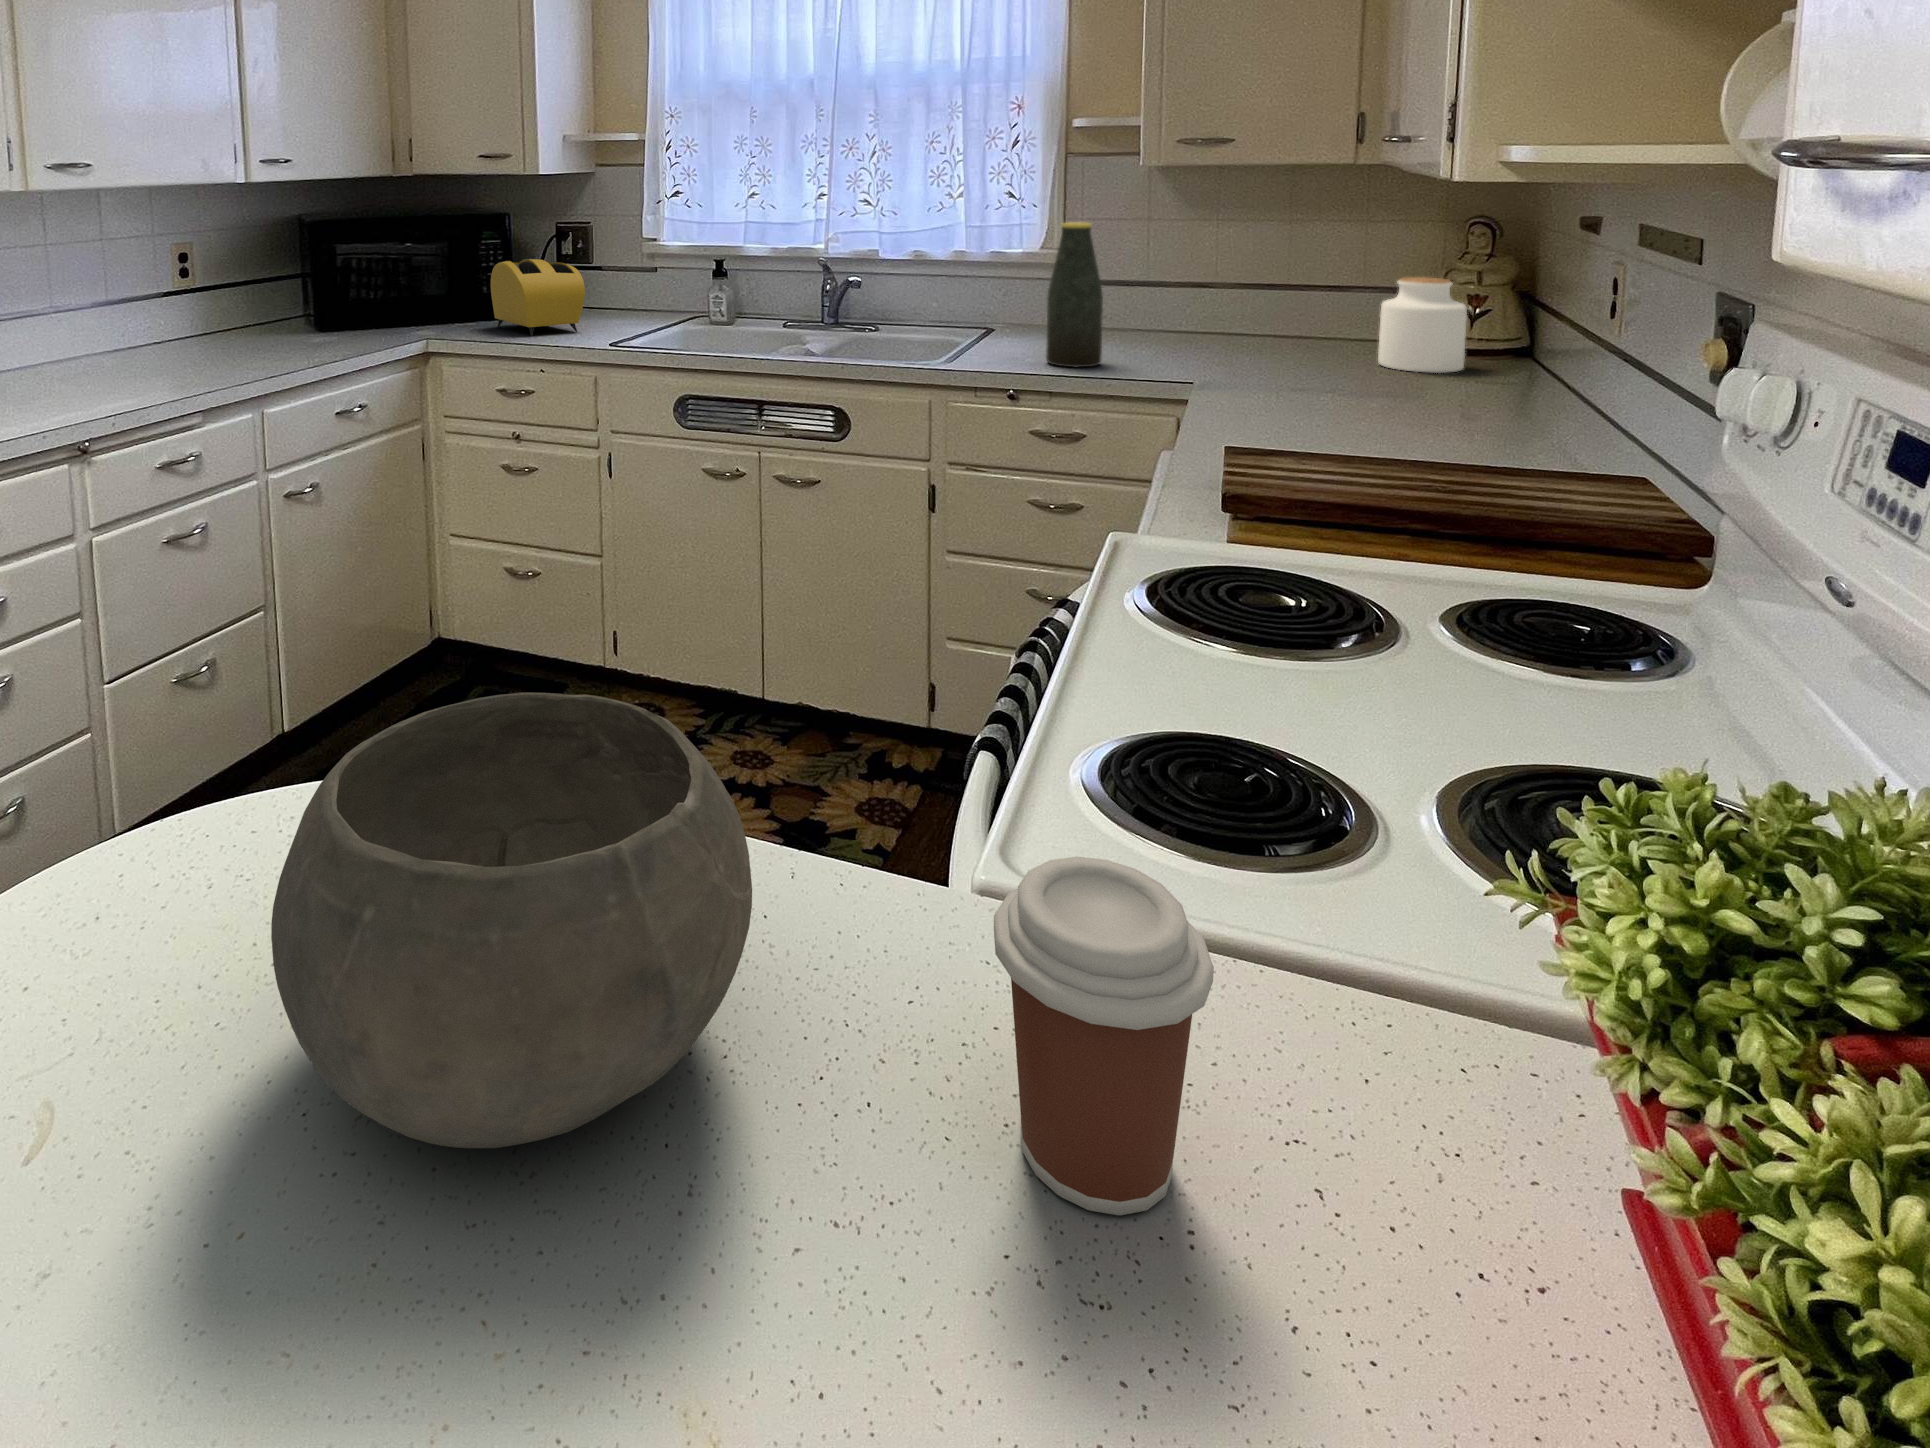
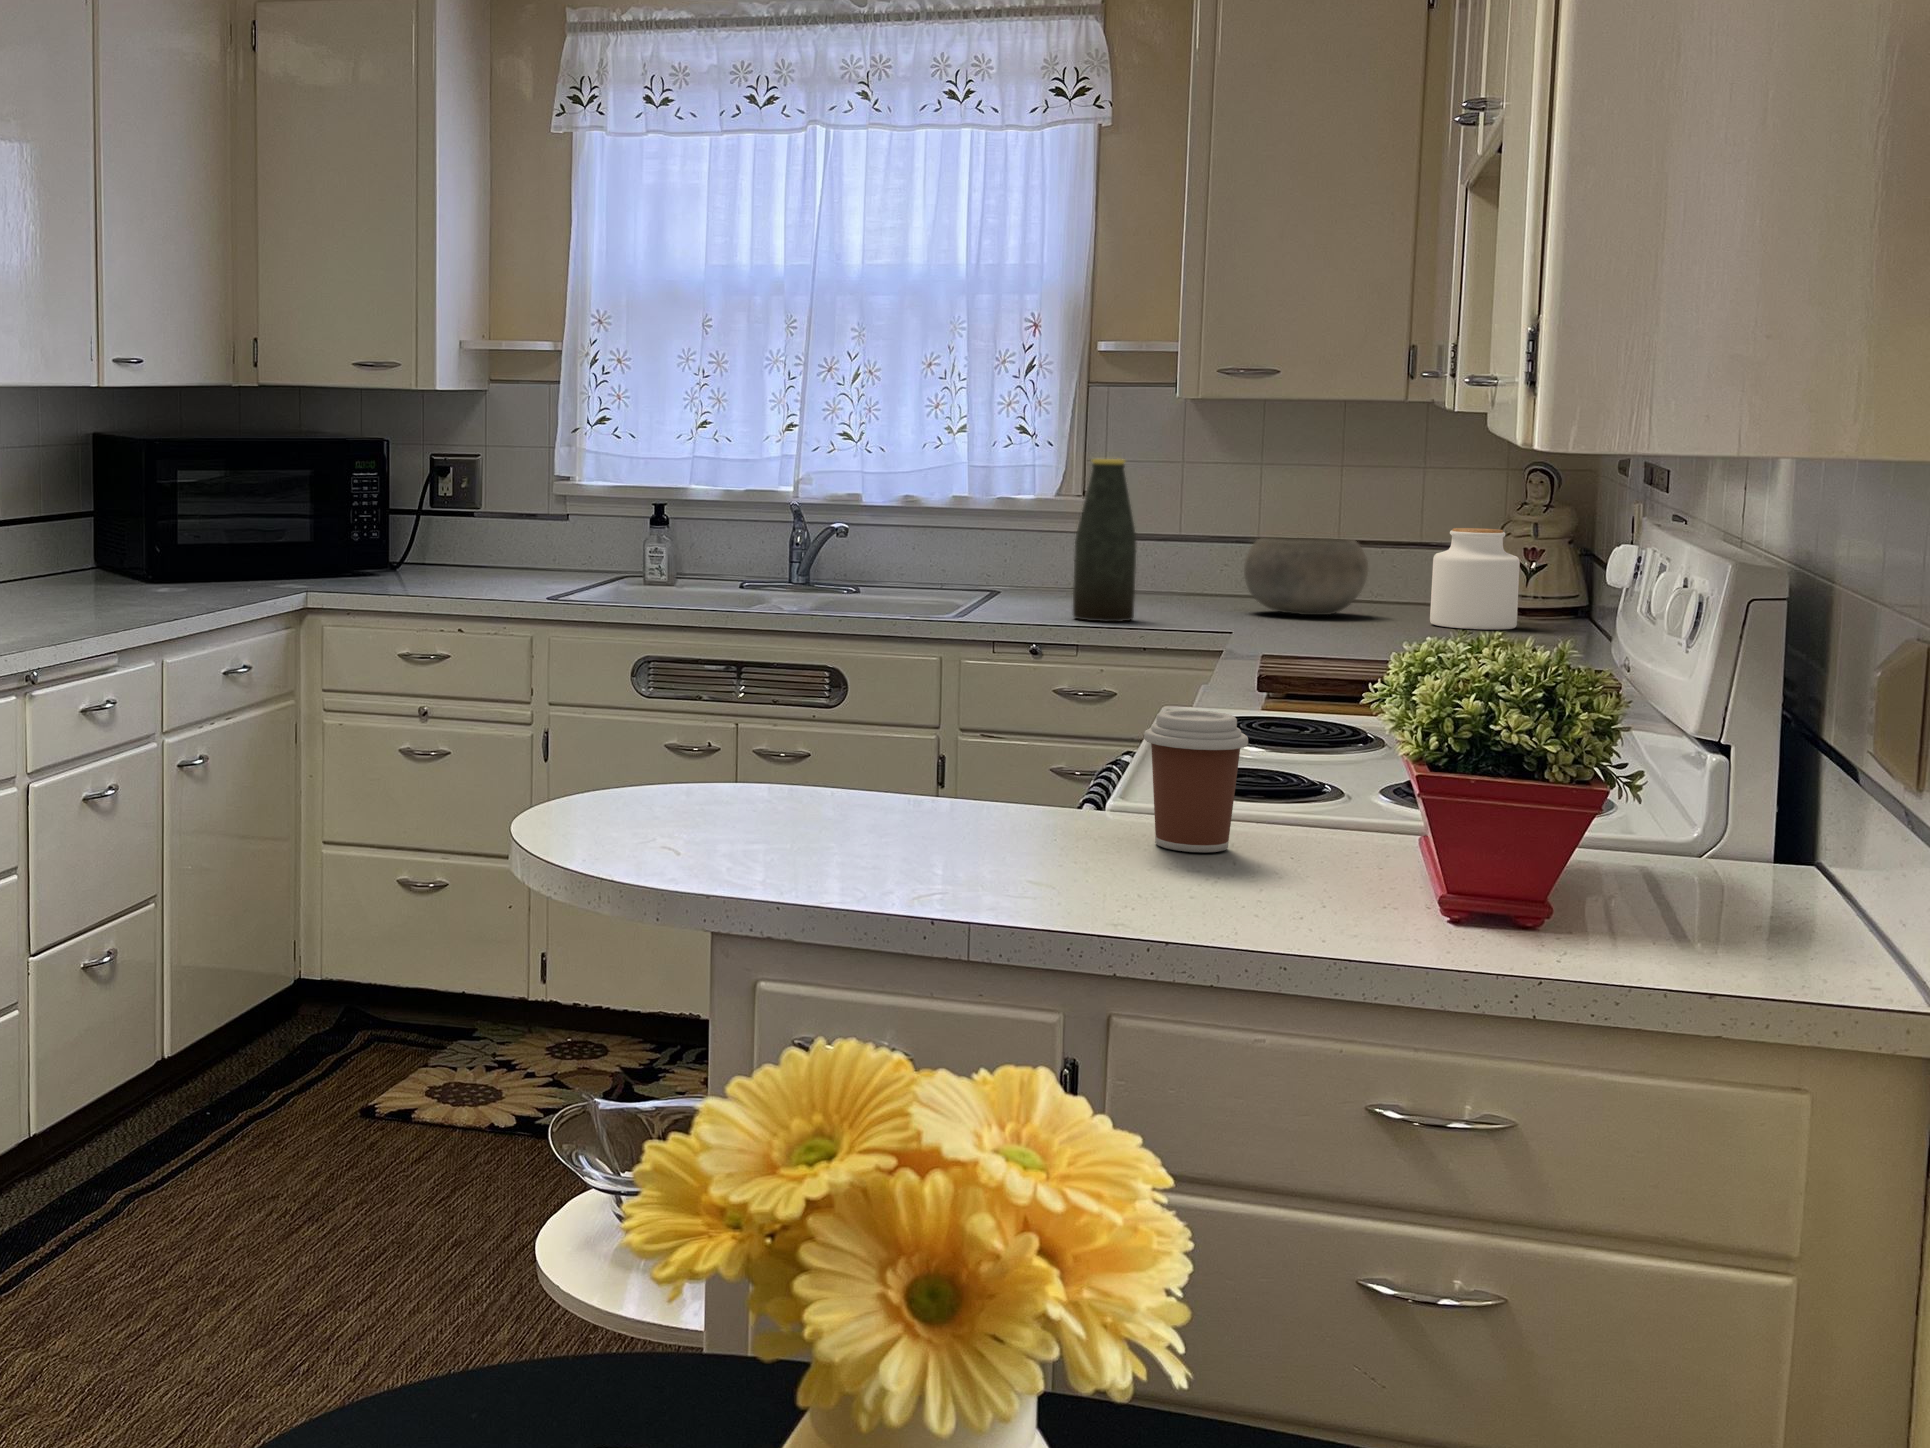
toaster: present [491,259,585,336] -> none [363,496,493,592]
bowl: present [271,692,752,1148] -> present [1244,538,1368,615]

